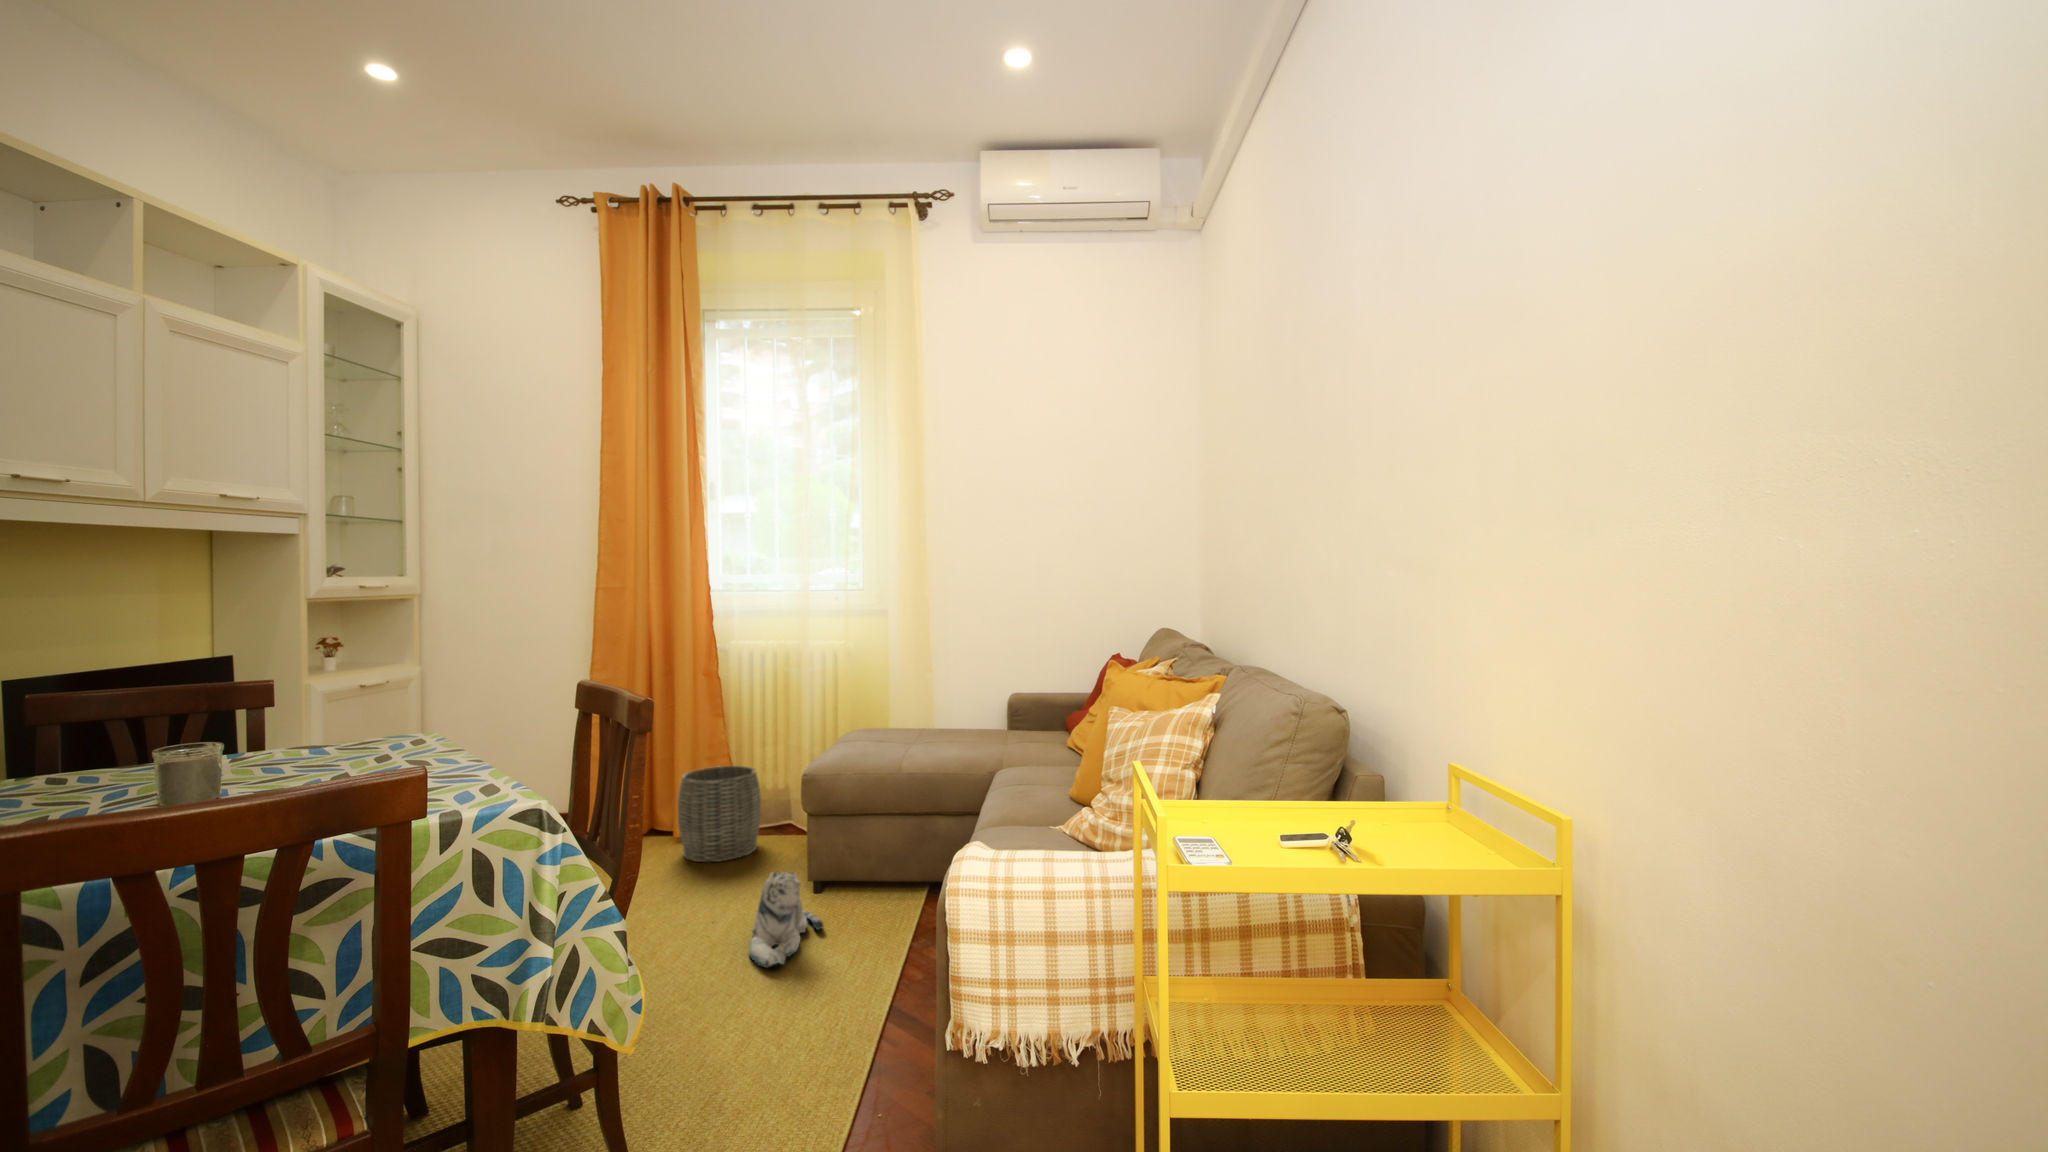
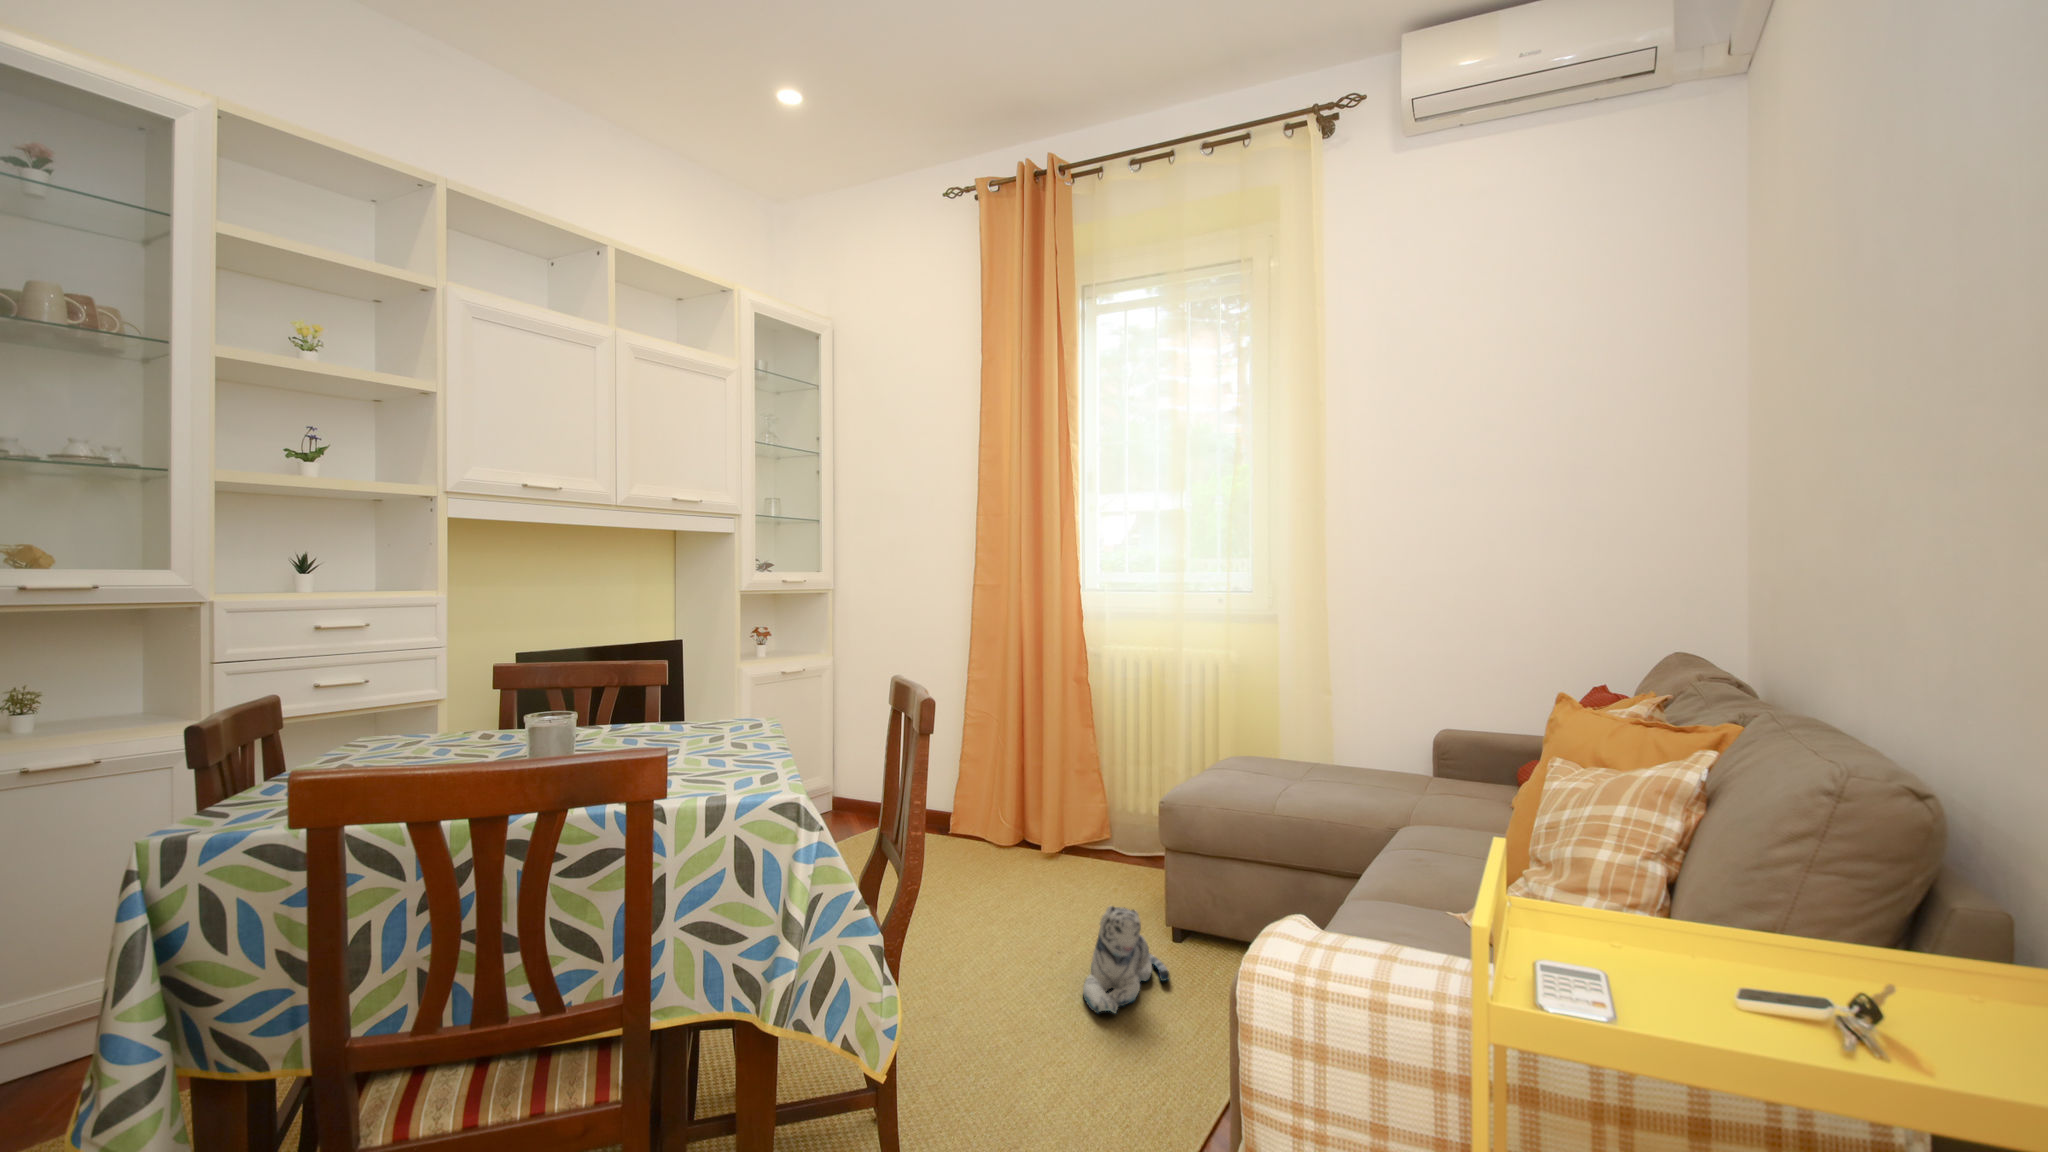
woven basket: present [678,766,761,862] -> none [1041,779,1126,882]

